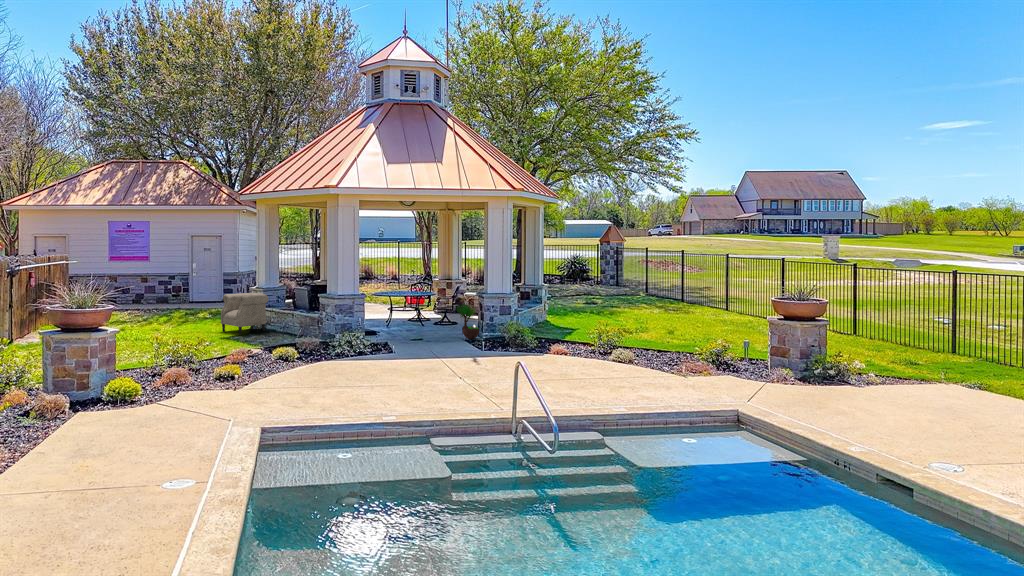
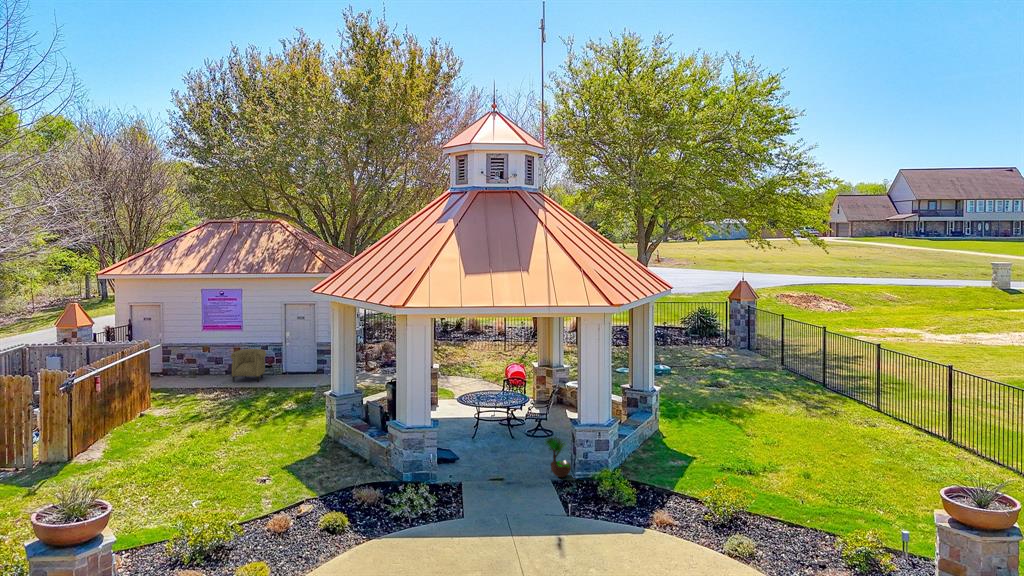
chair: present [221,293,268,335] -> present [231,349,266,382]

